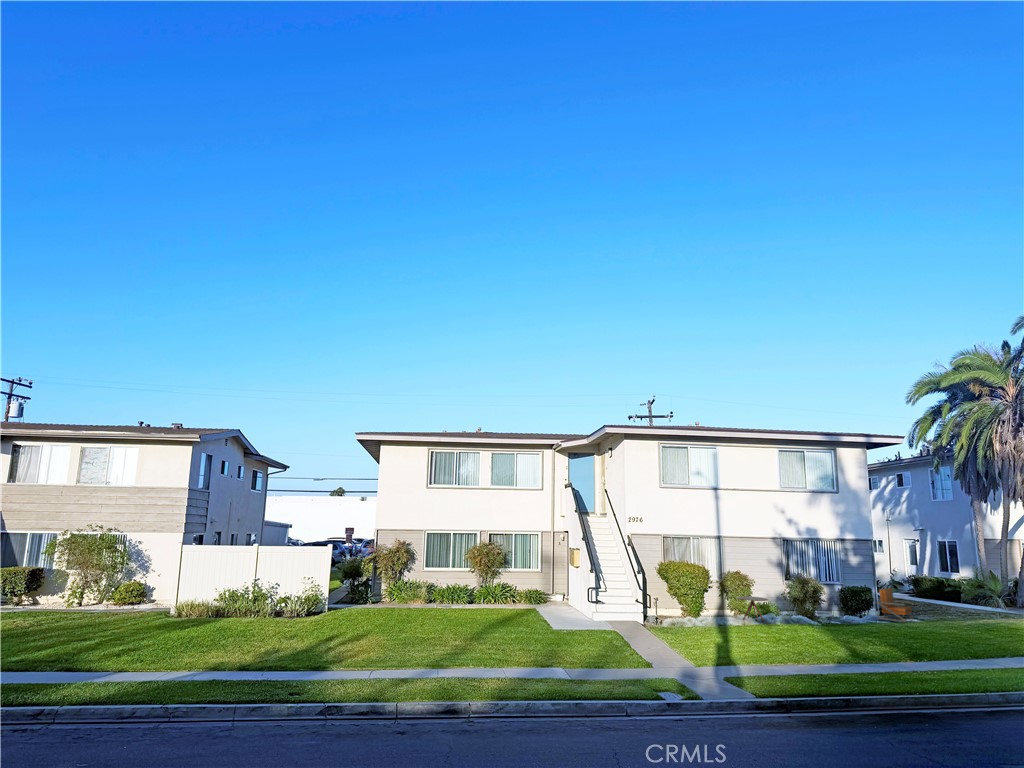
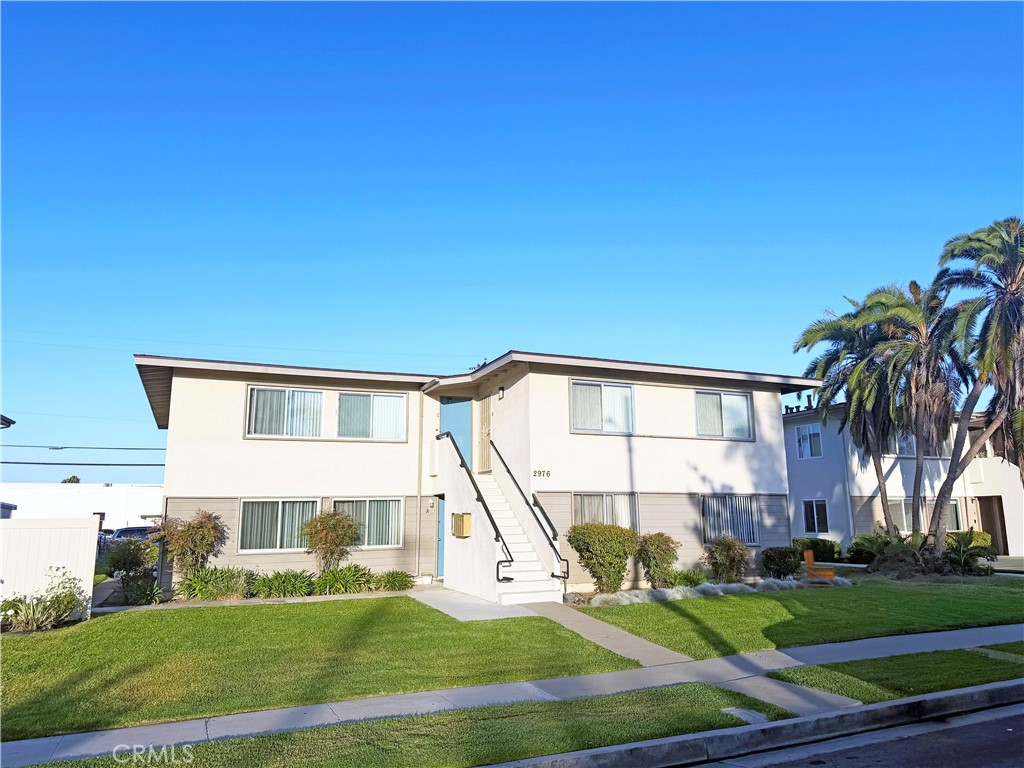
round table: present [737,596,768,621] -> none [662,566,700,596]

